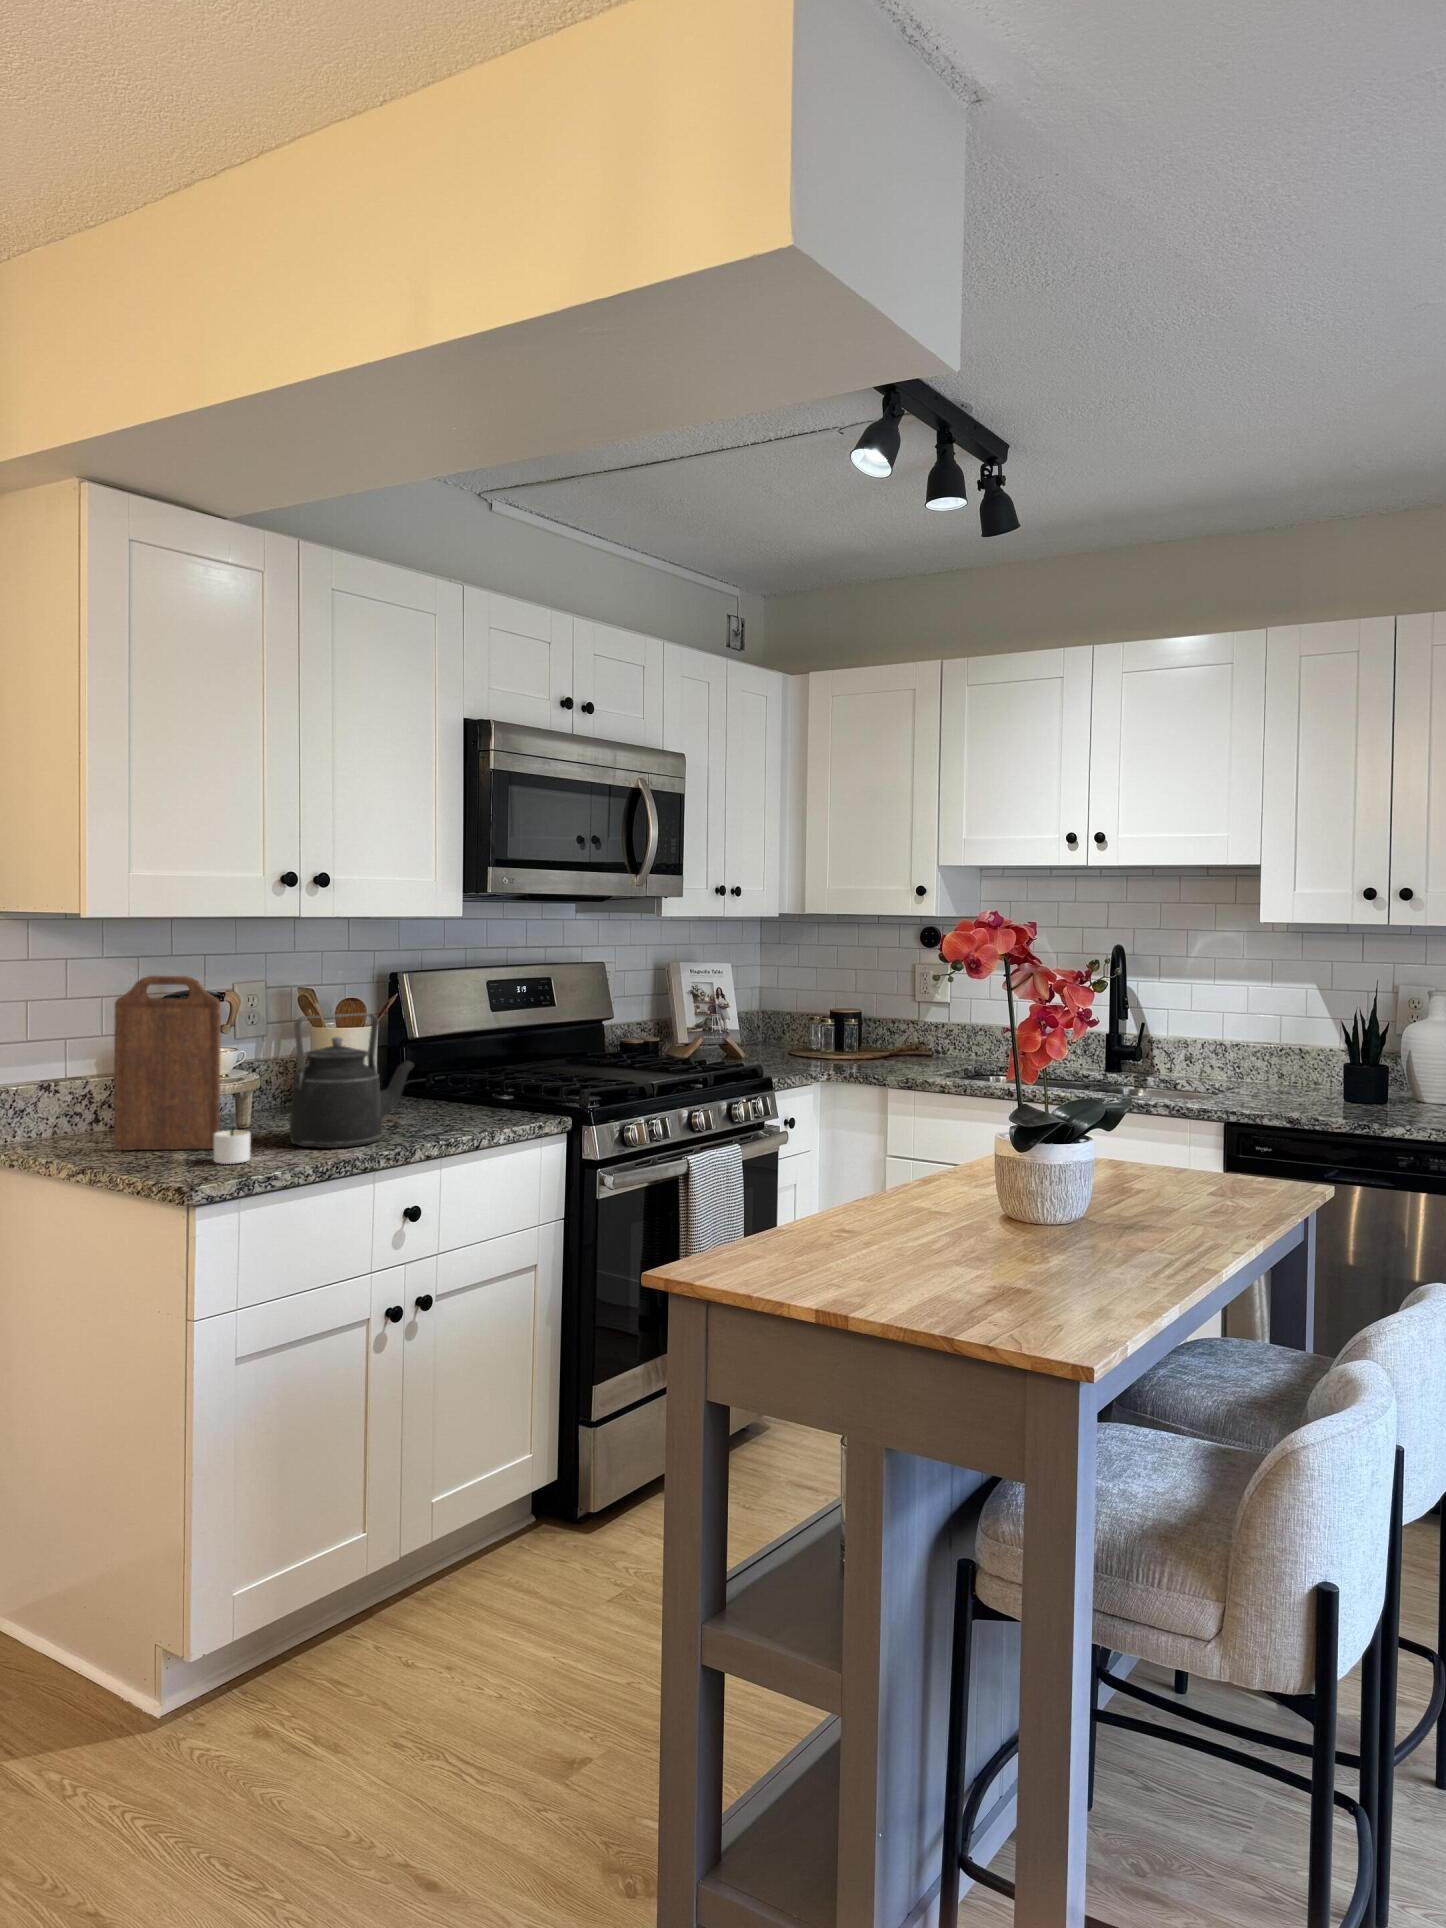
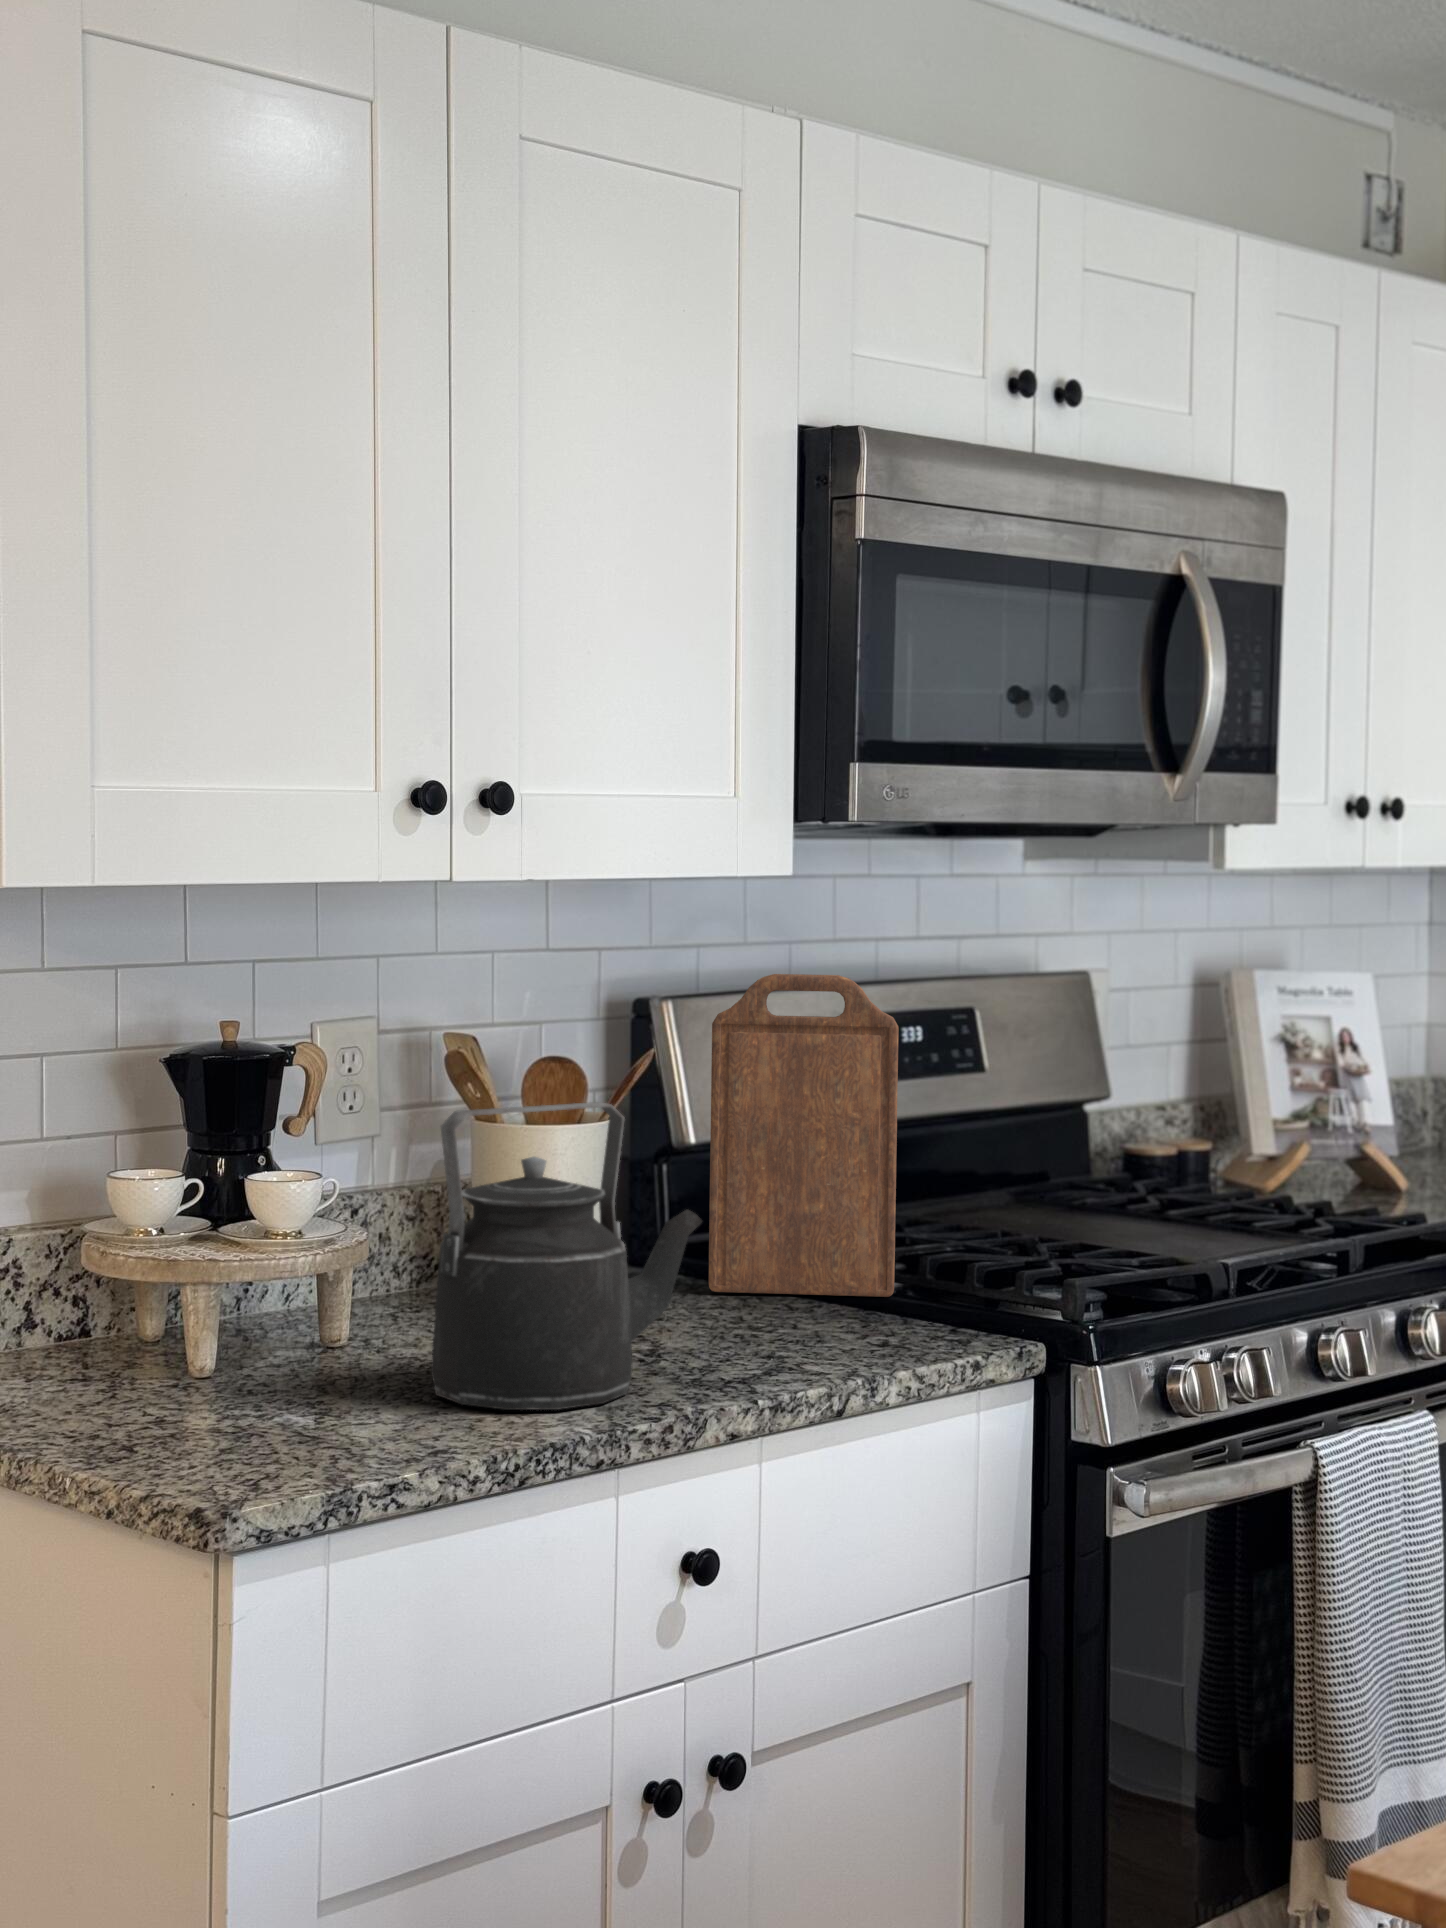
cutting board: present [114,976,221,1150] -> present [709,974,899,1297]
candle: present [214,1130,250,1164] -> none [271,1367,372,1448]

